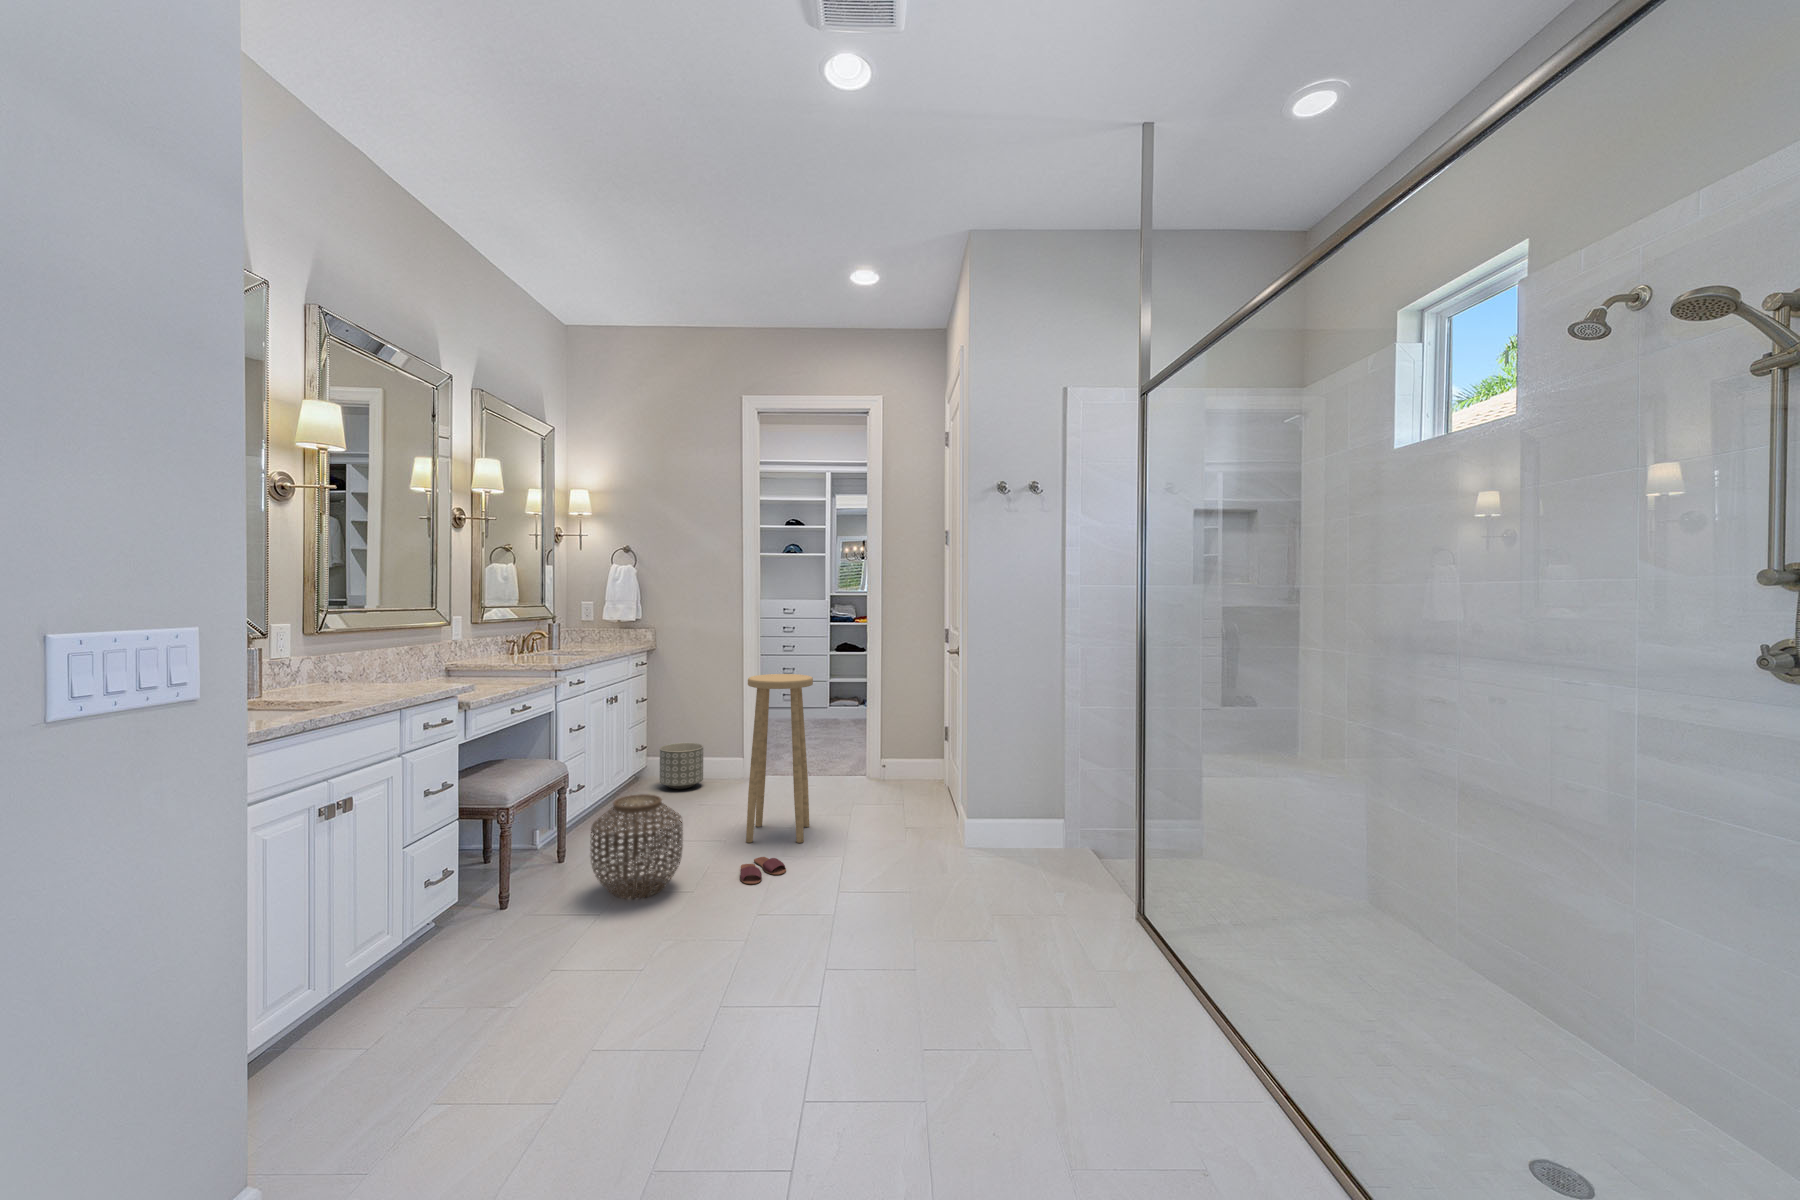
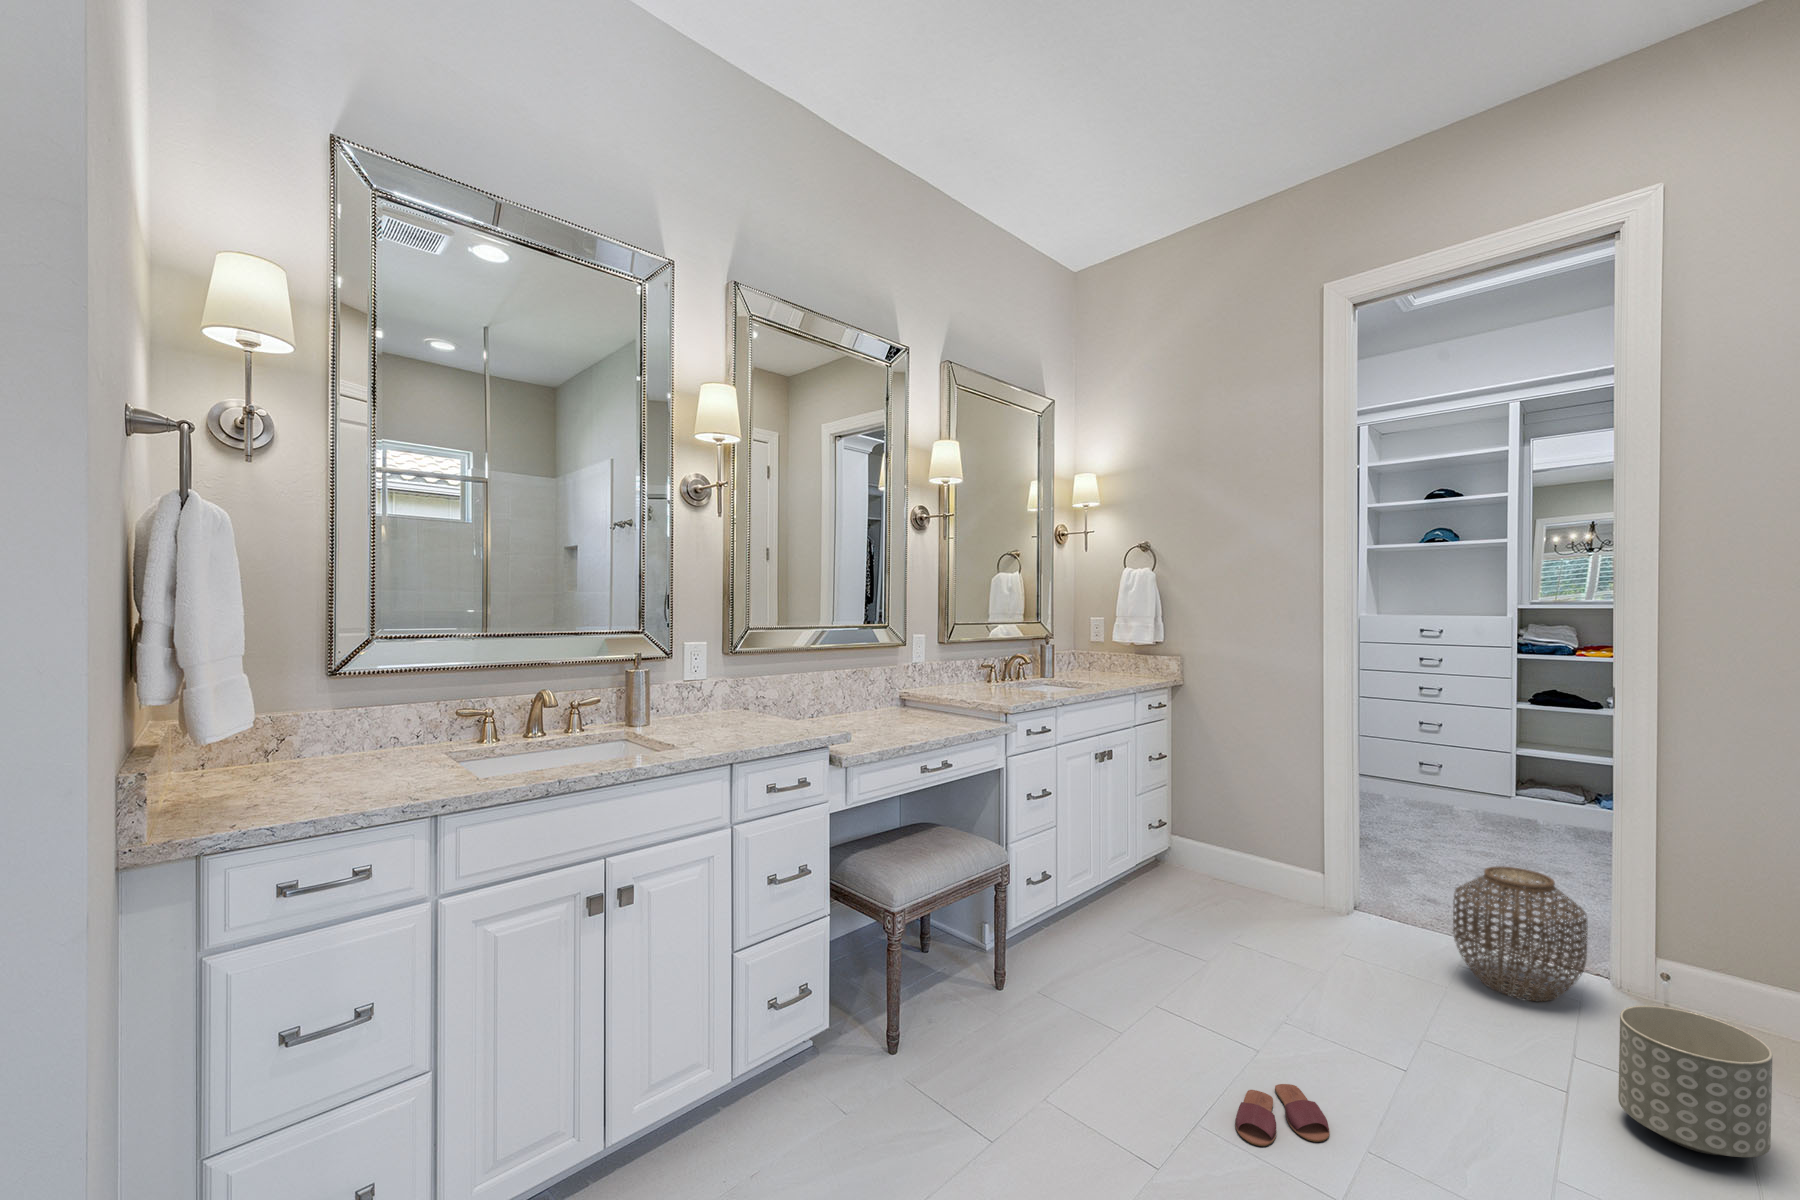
stool: present [746,674,813,843] -> none [1276,753,1415,1076]
planter: present [660,743,703,789] -> present [1618,1006,1773,1157]
woven basket: present [590,794,683,899] -> present [1453,867,1588,1001]

